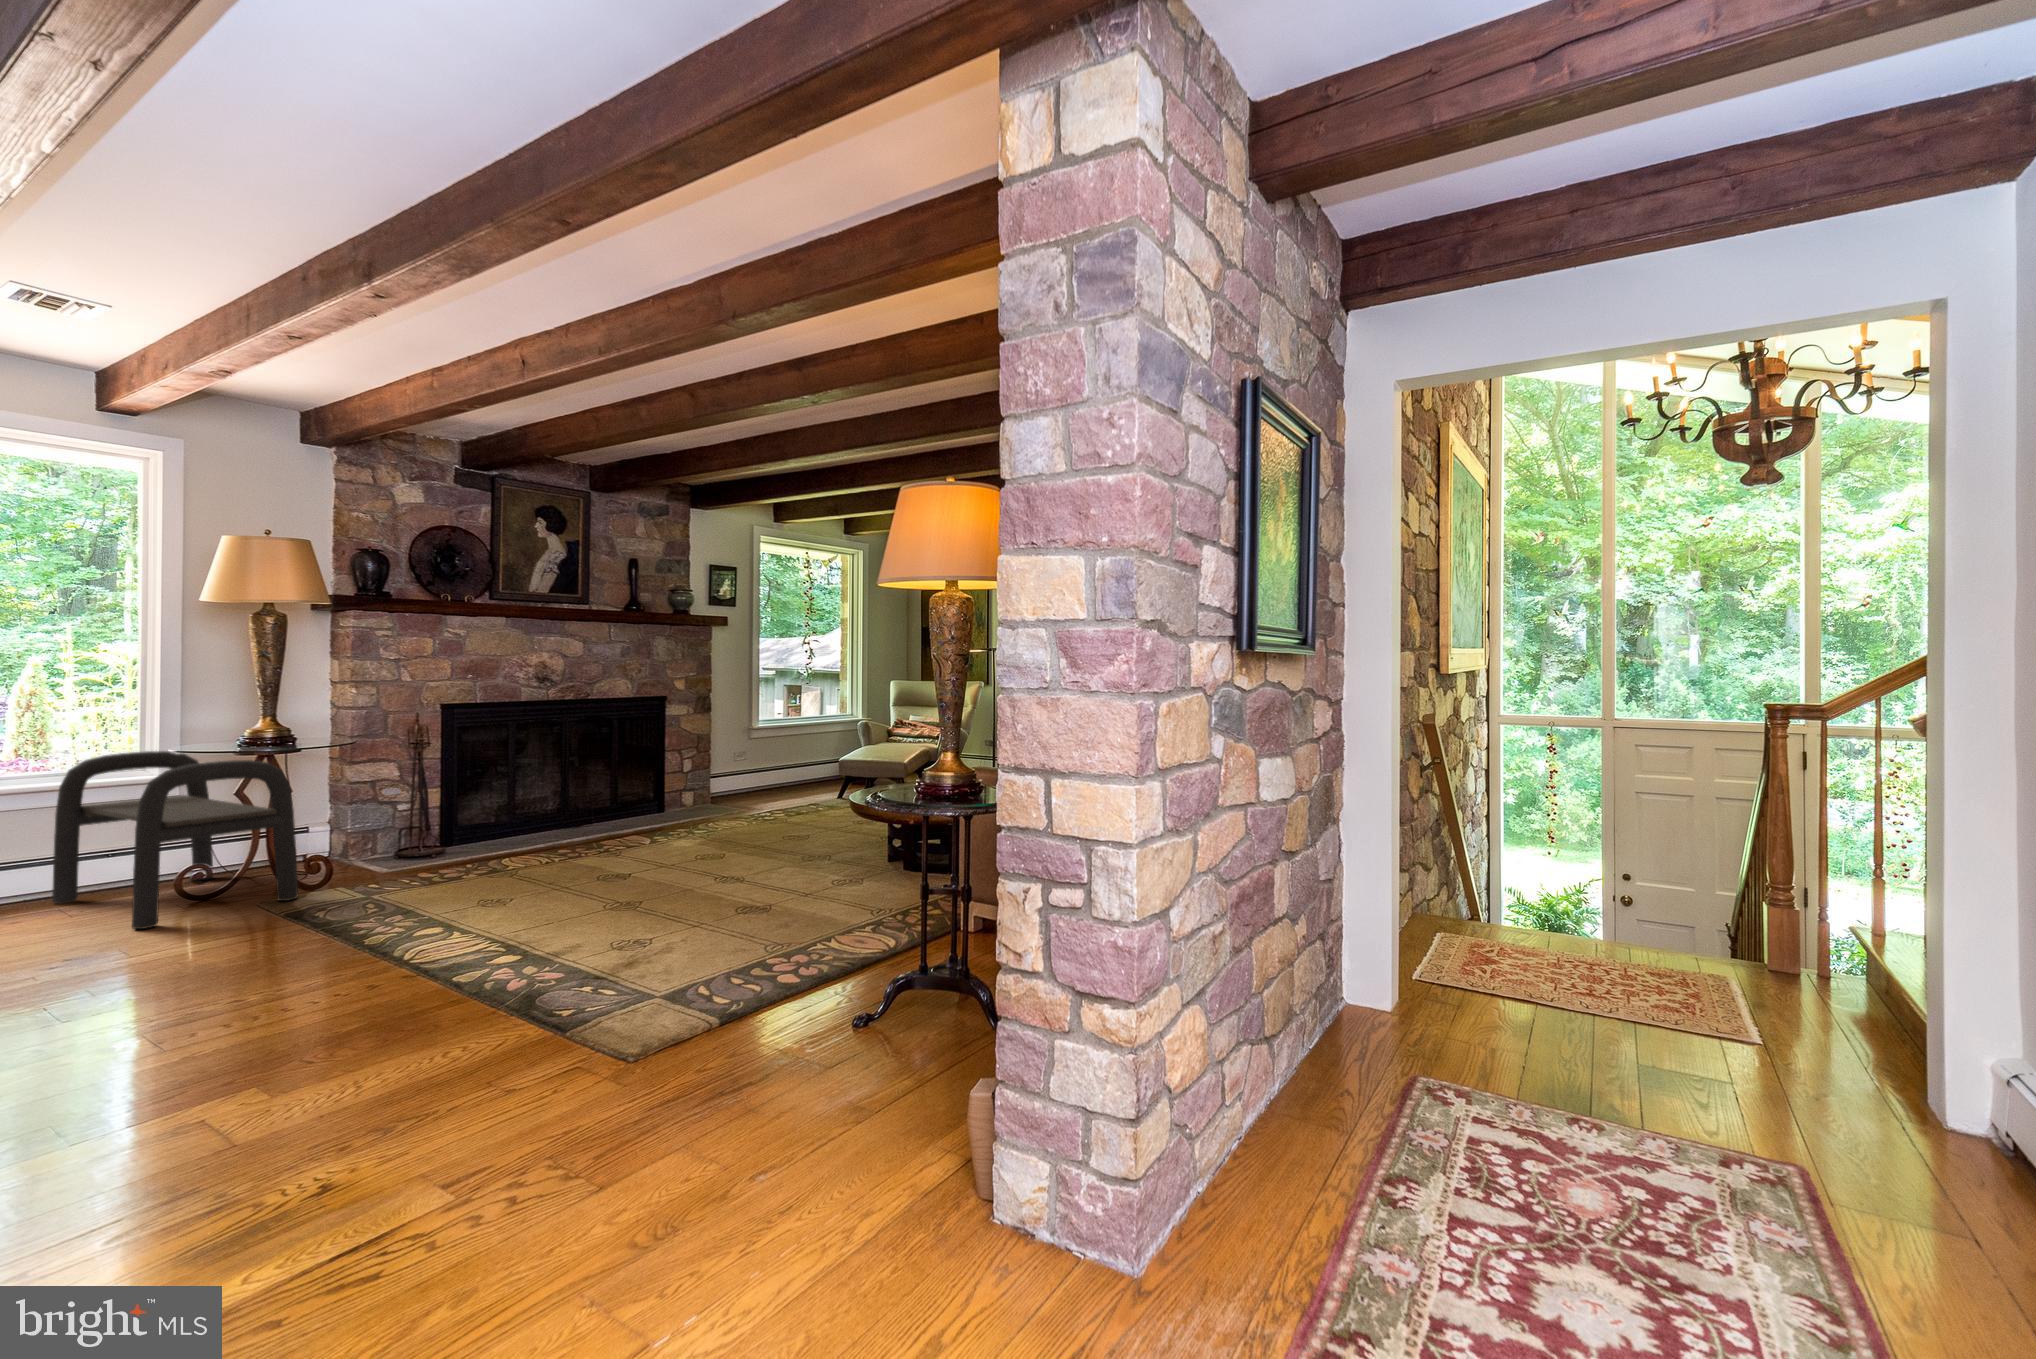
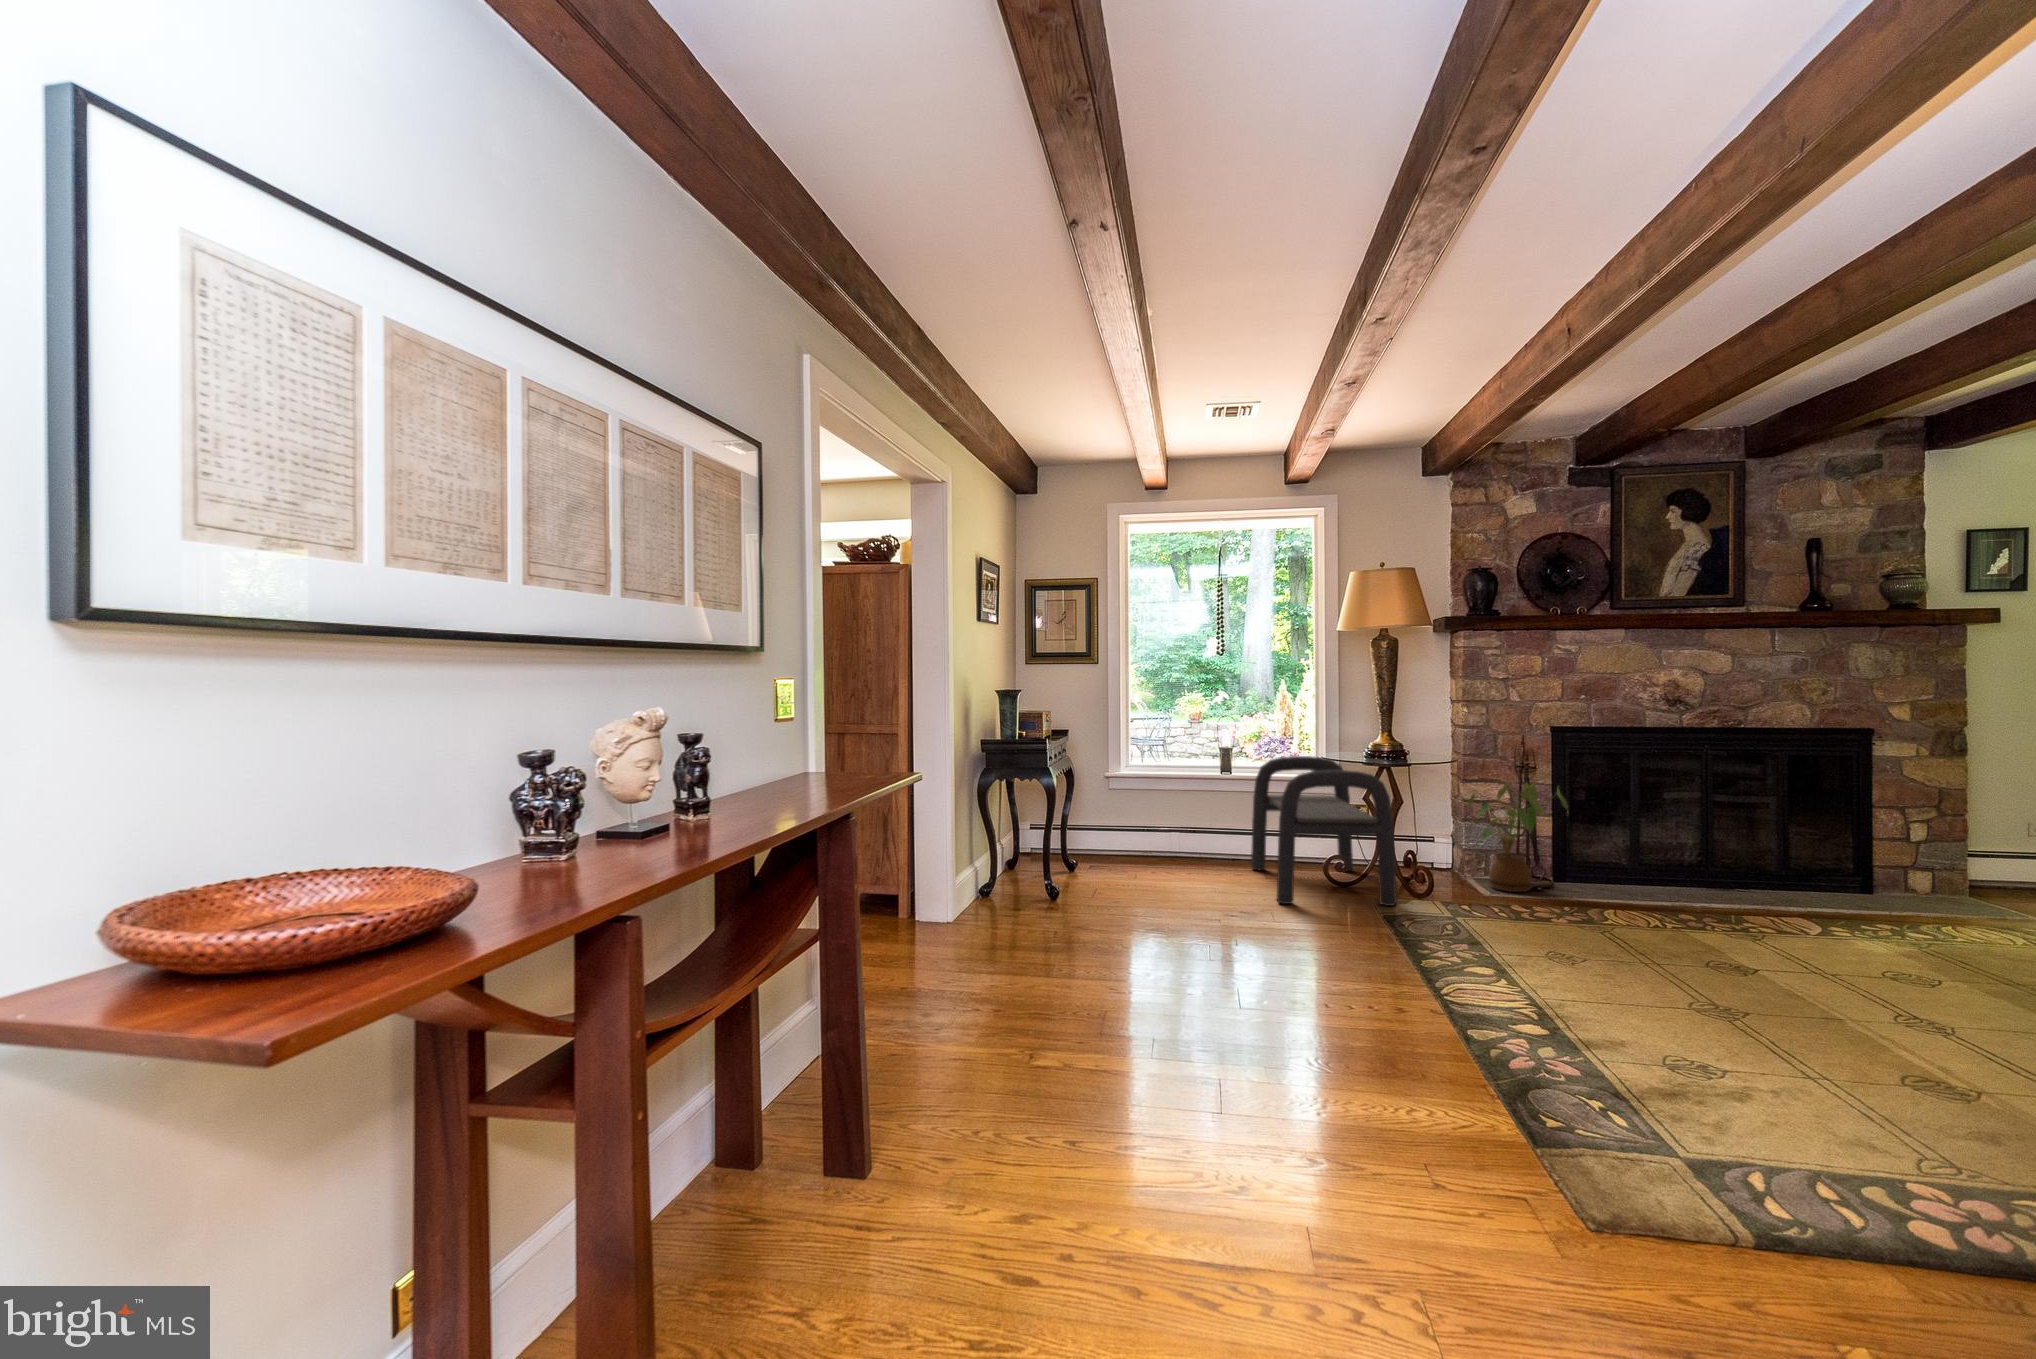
house plant: none [362,756,463,863] -> present [1468,783,1568,892]

